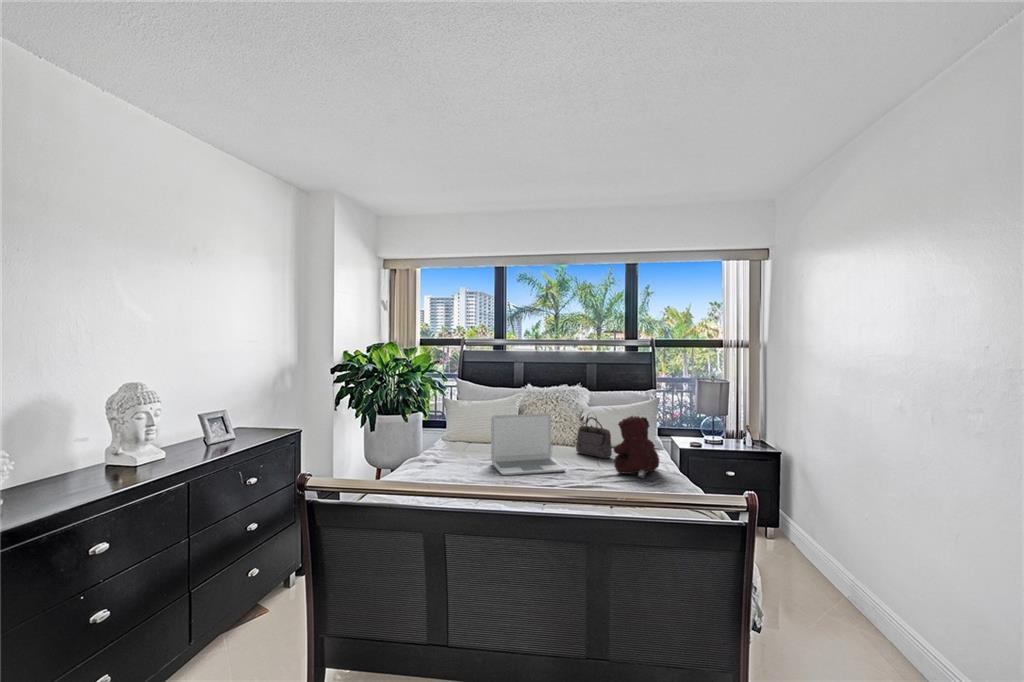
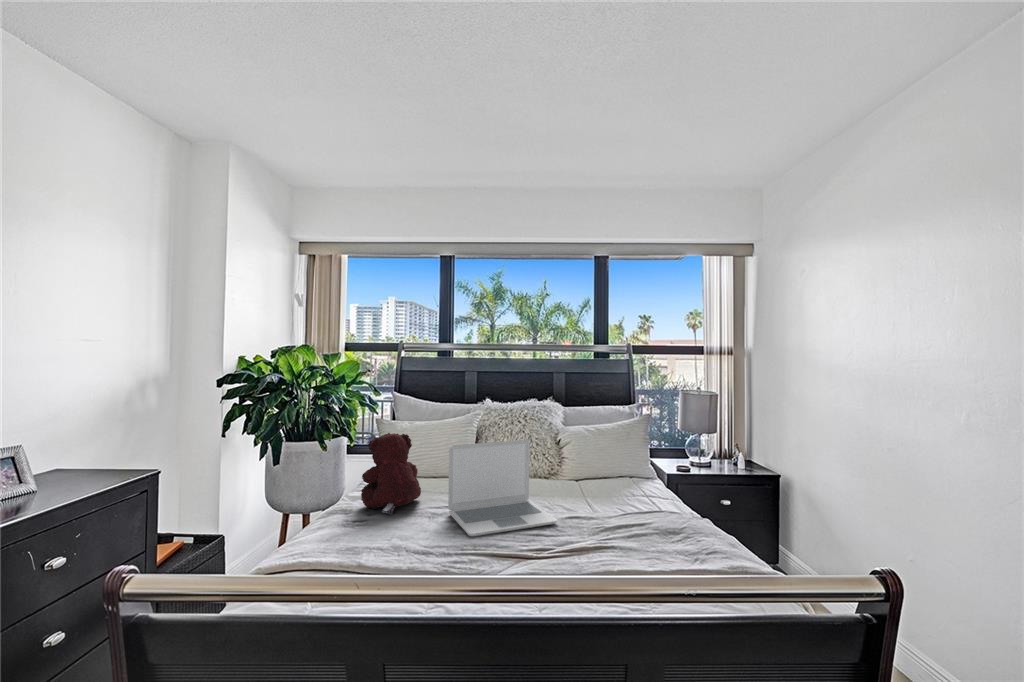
handbag: present [576,416,612,458] -> none [555,435,604,497]
teddy bear: present [614,416,659,479] -> present [361,433,421,515]

